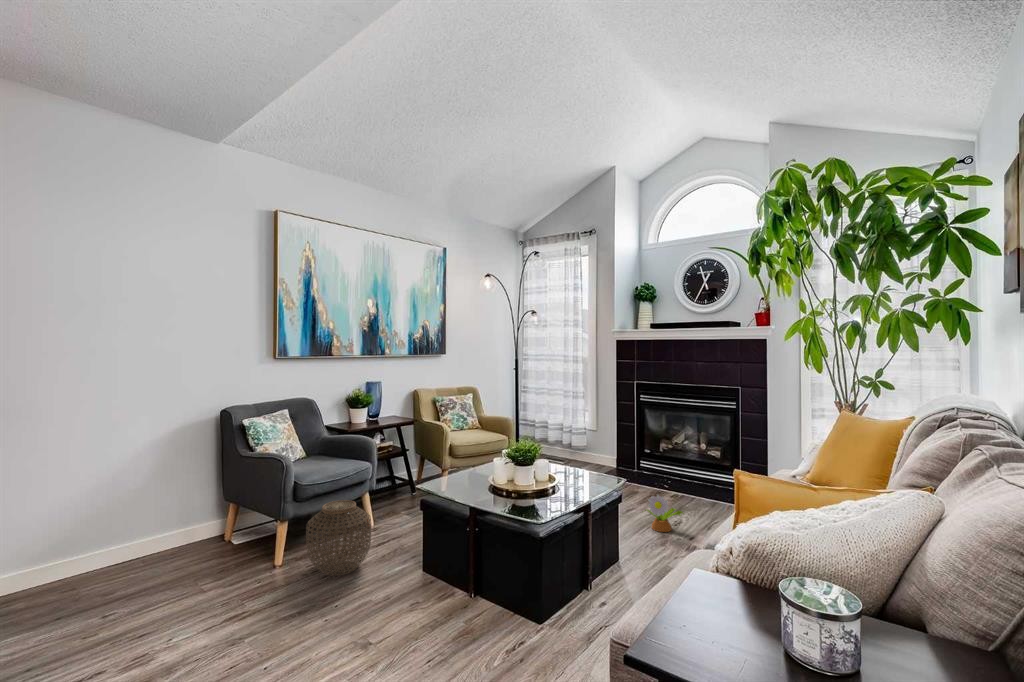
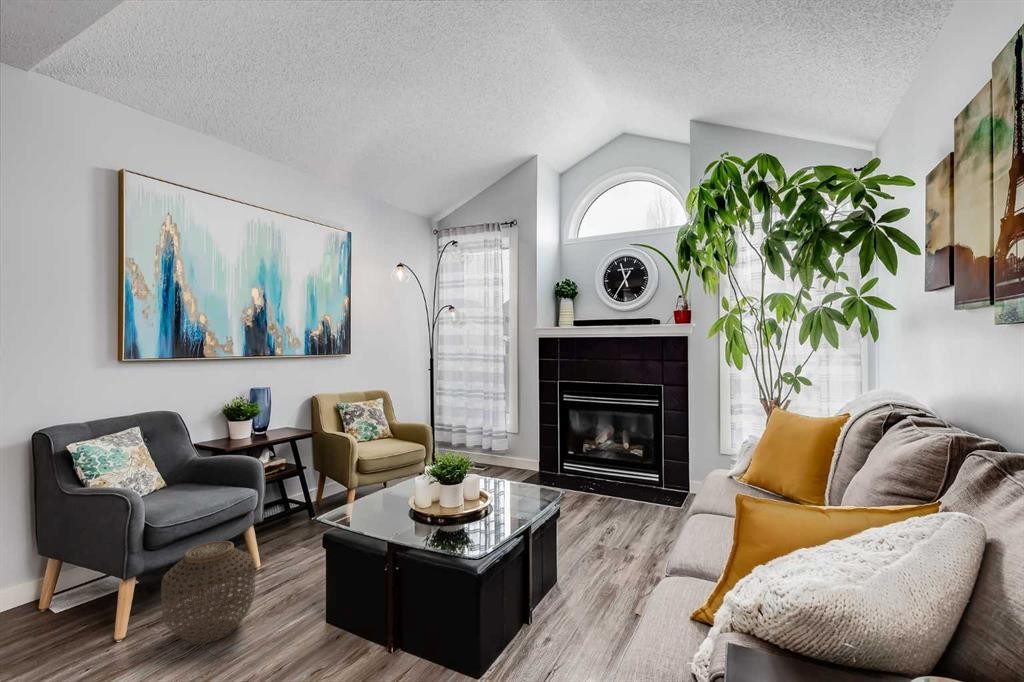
decorative plant: present [645,495,684,532] -> none [575,502,620,543]

